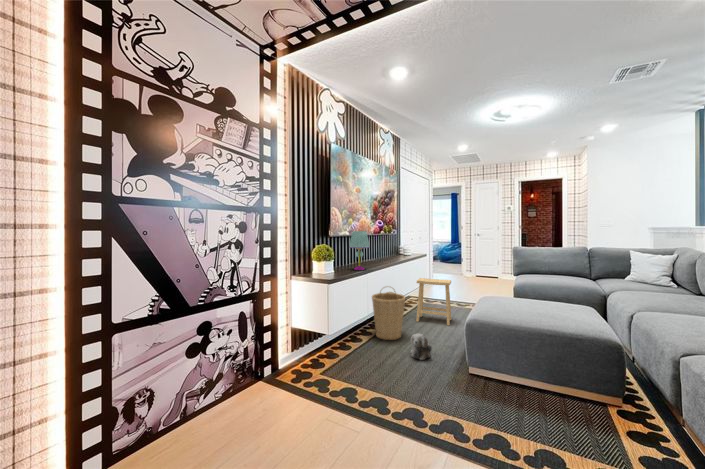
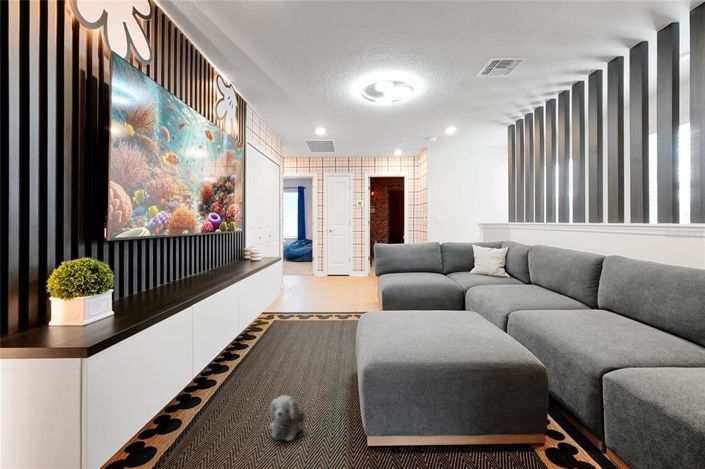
table lamp: present [349,231,370,270] -> none [153,228,193,295]
footstool: present [416,278,451,326] -> none [271,292,318,358]
basket: present [372,291,405,340] -> none [198,316,257,409]

